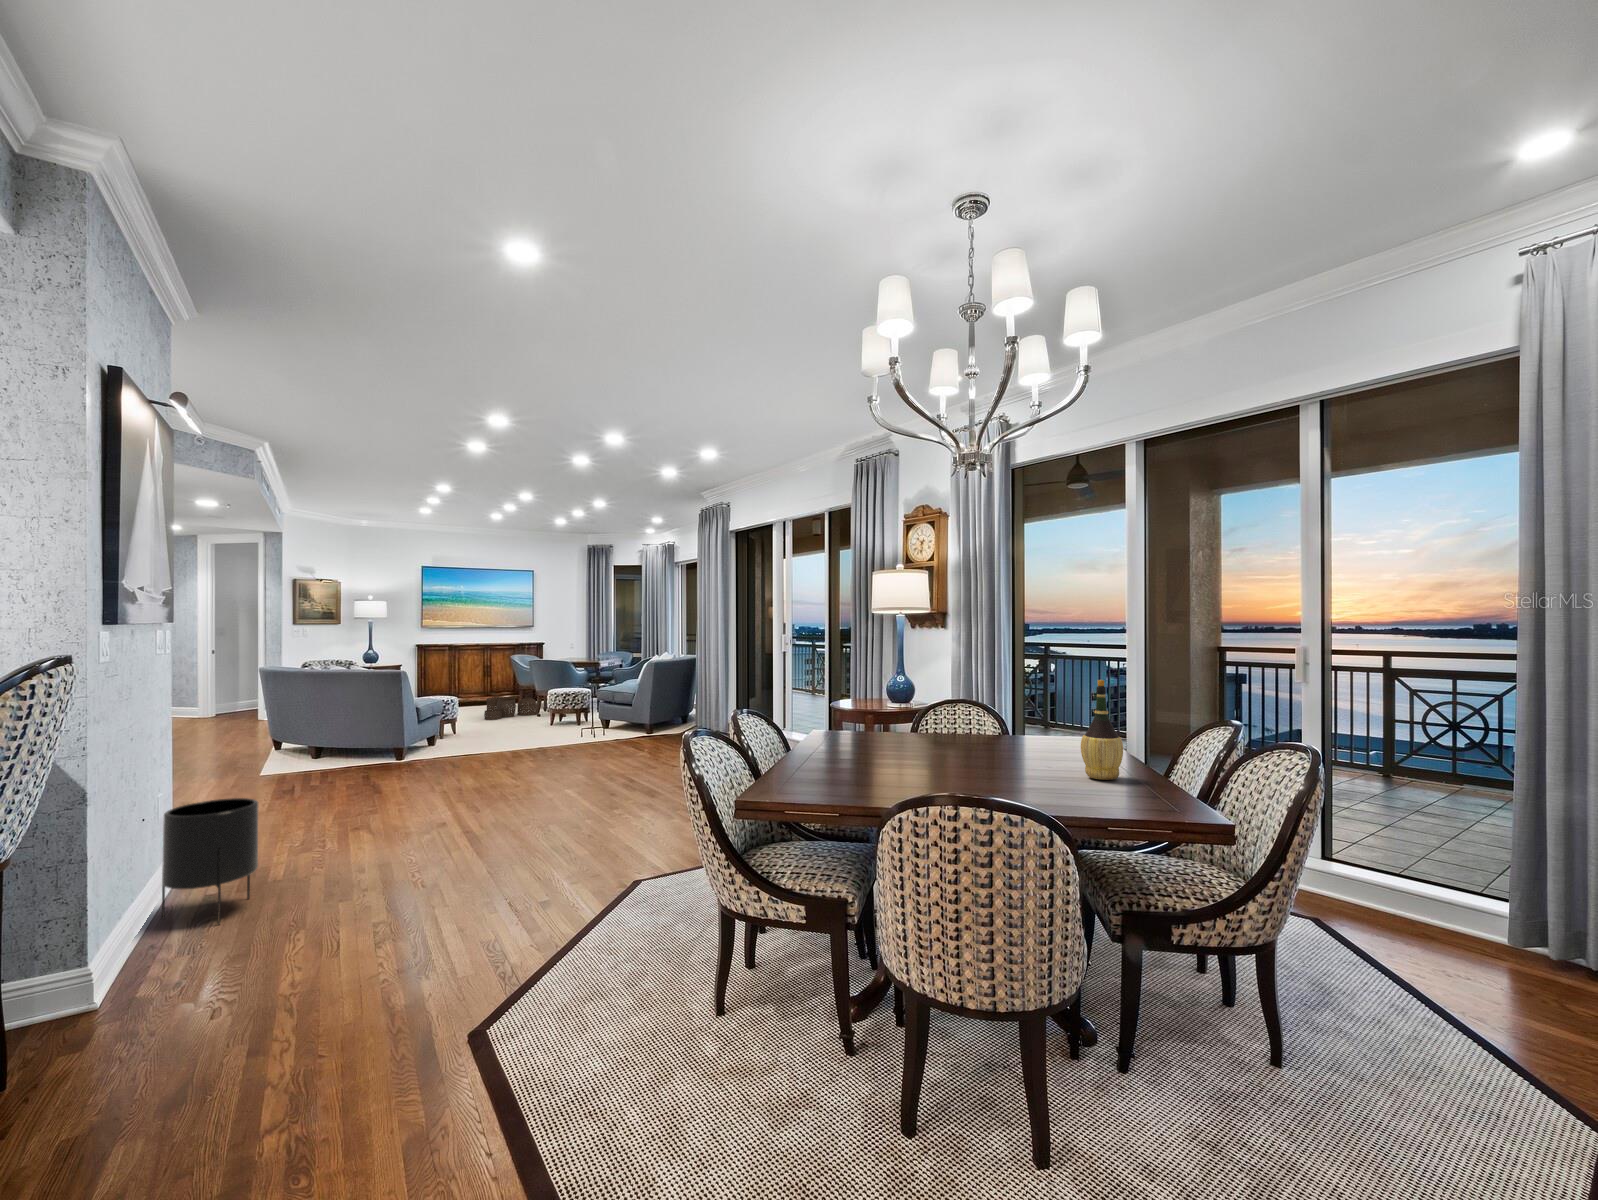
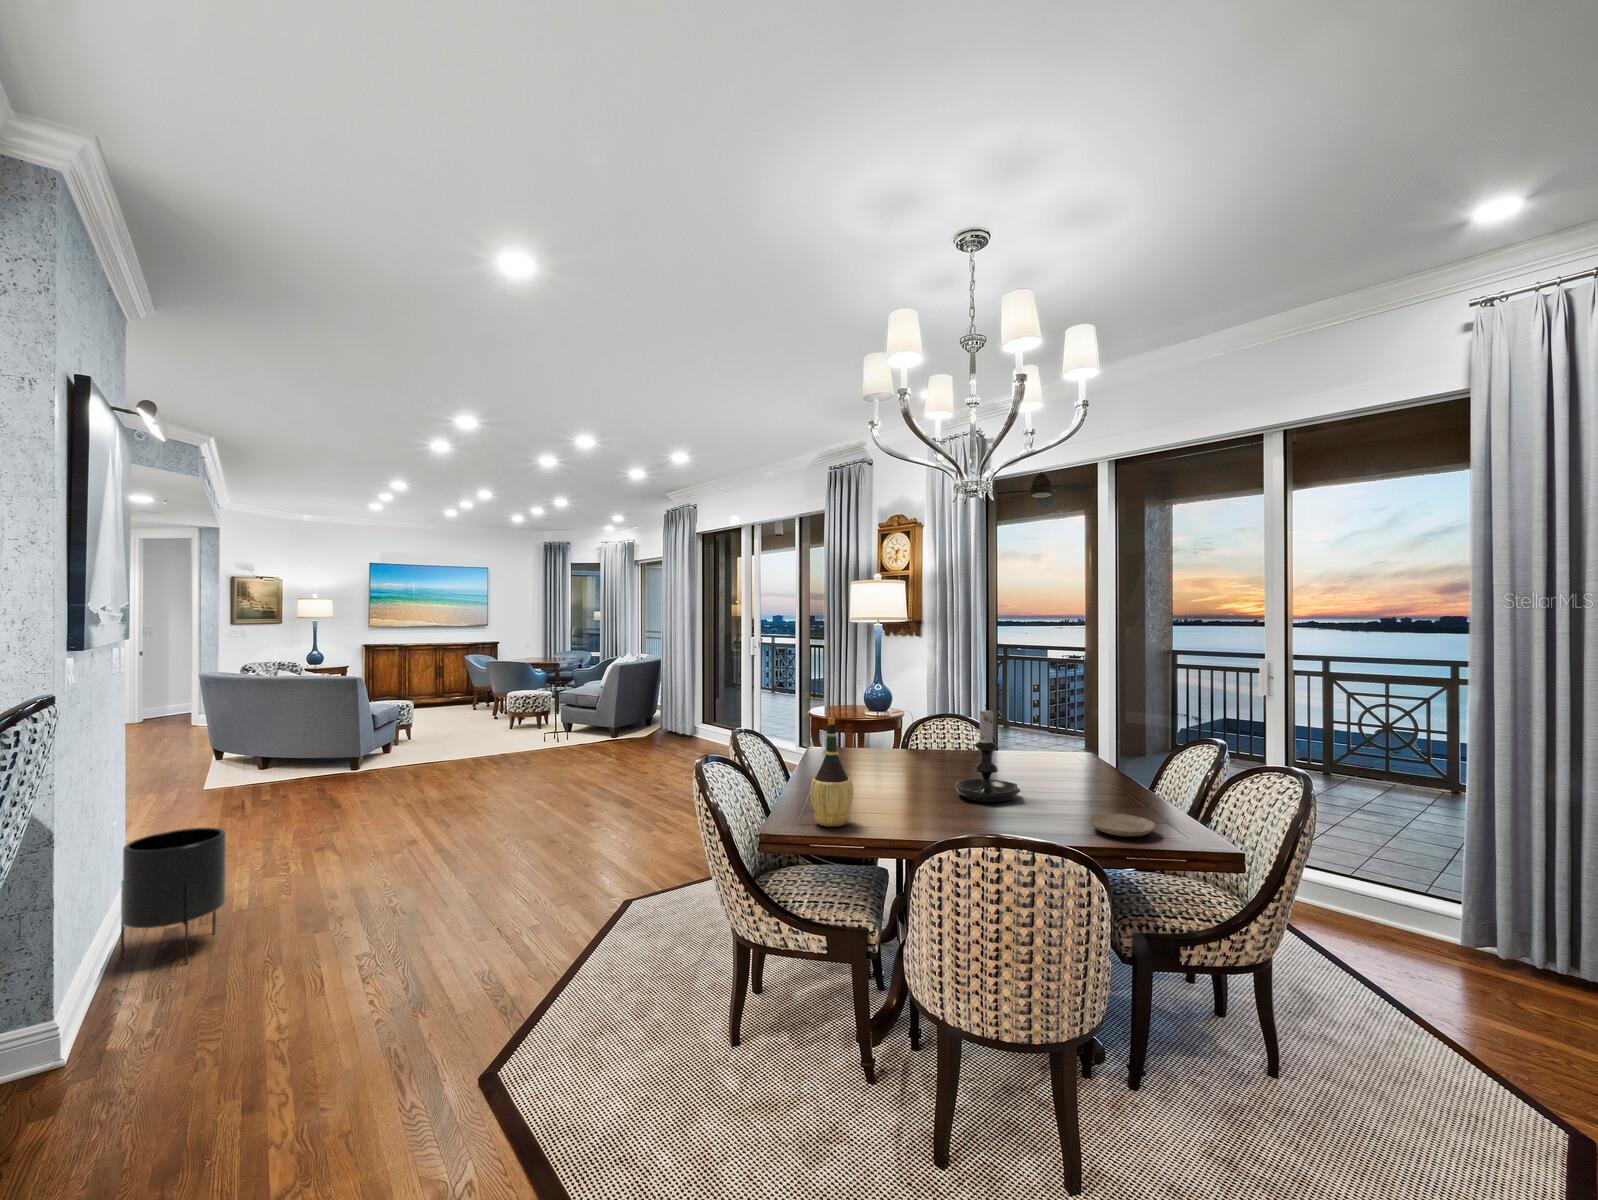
candle holder: none [945,678,1011,776] -> present [955,705,1021,802]
wine bottle: present [1081,680,1123,780] -> present [810,718,853,827]
woven basket: present [484,695,538,720] -> none [436,698,492,725]
plate: none [1073,785,1142,807] -> present [1089,813,1156,837]

